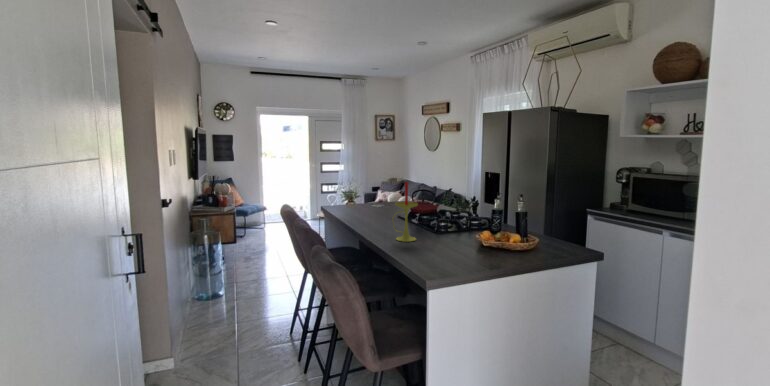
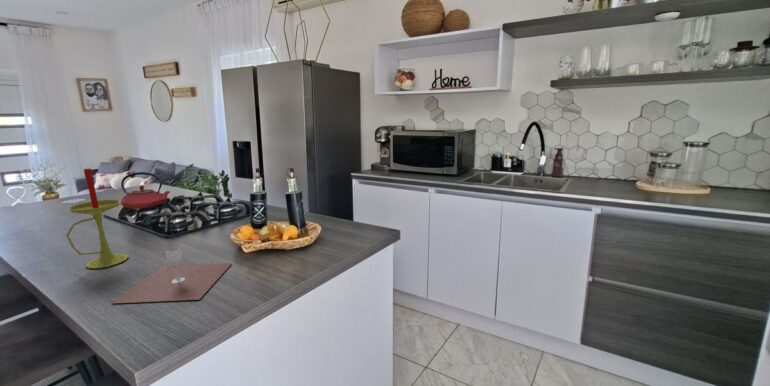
wine glass: none [413,234,477,266] -> present [113,247,232,304]

